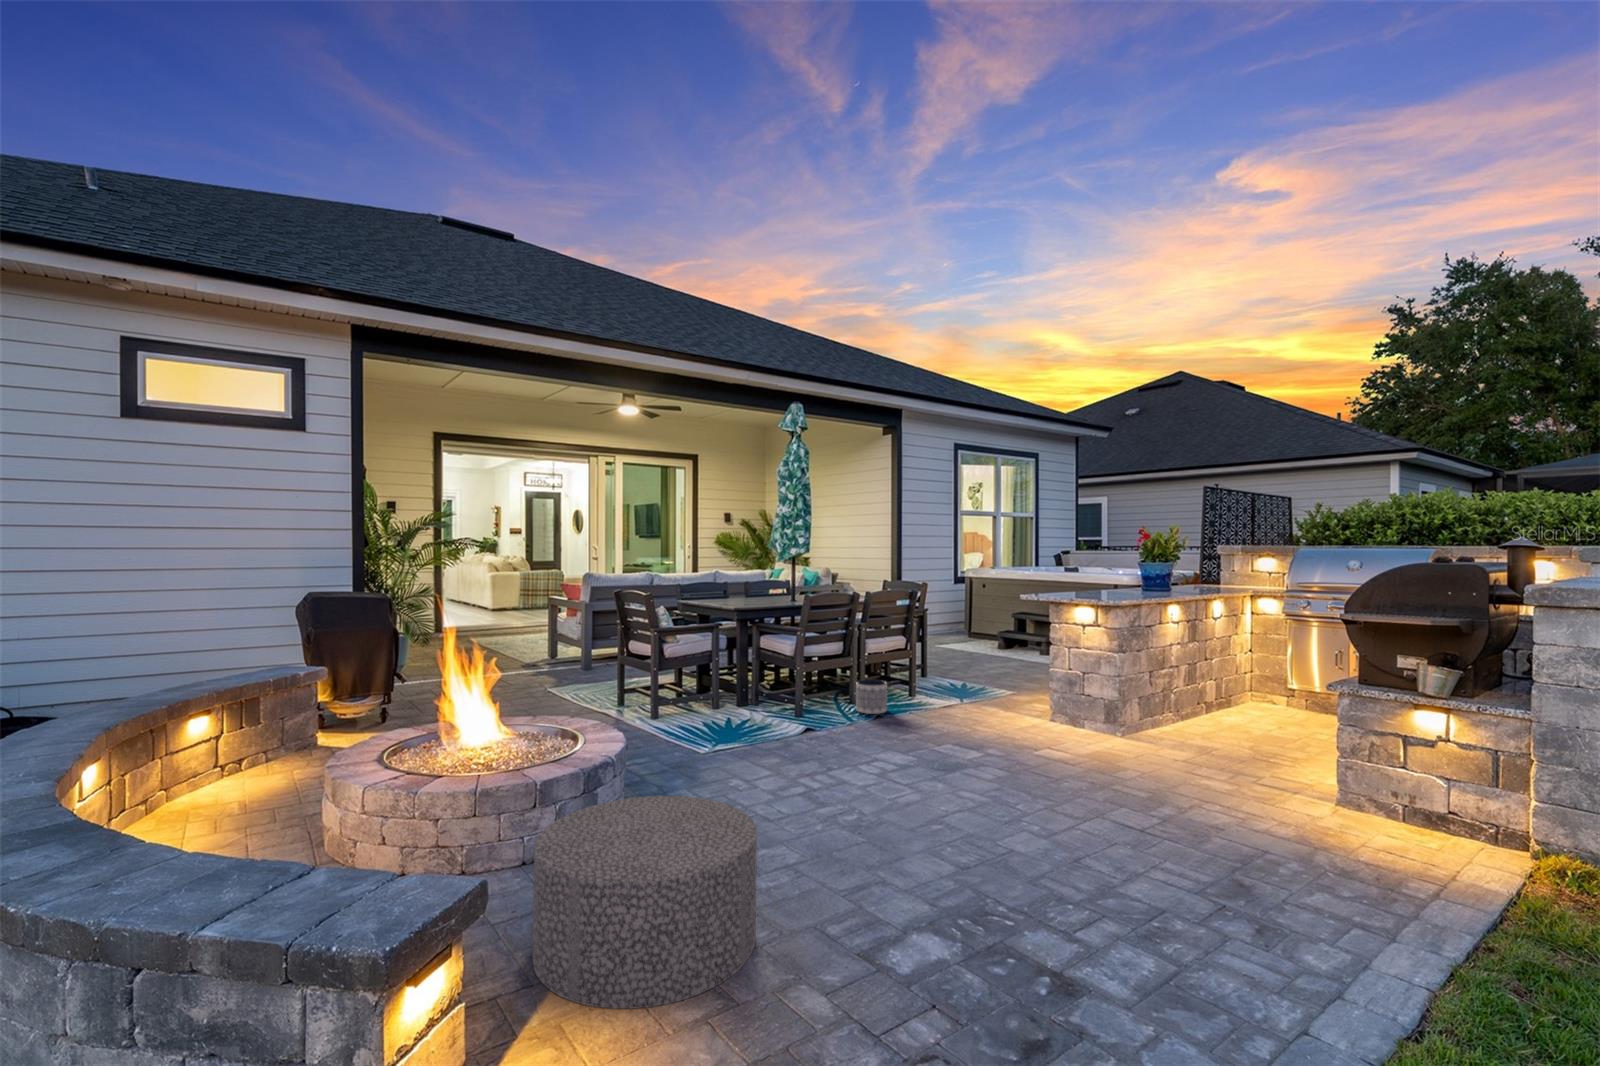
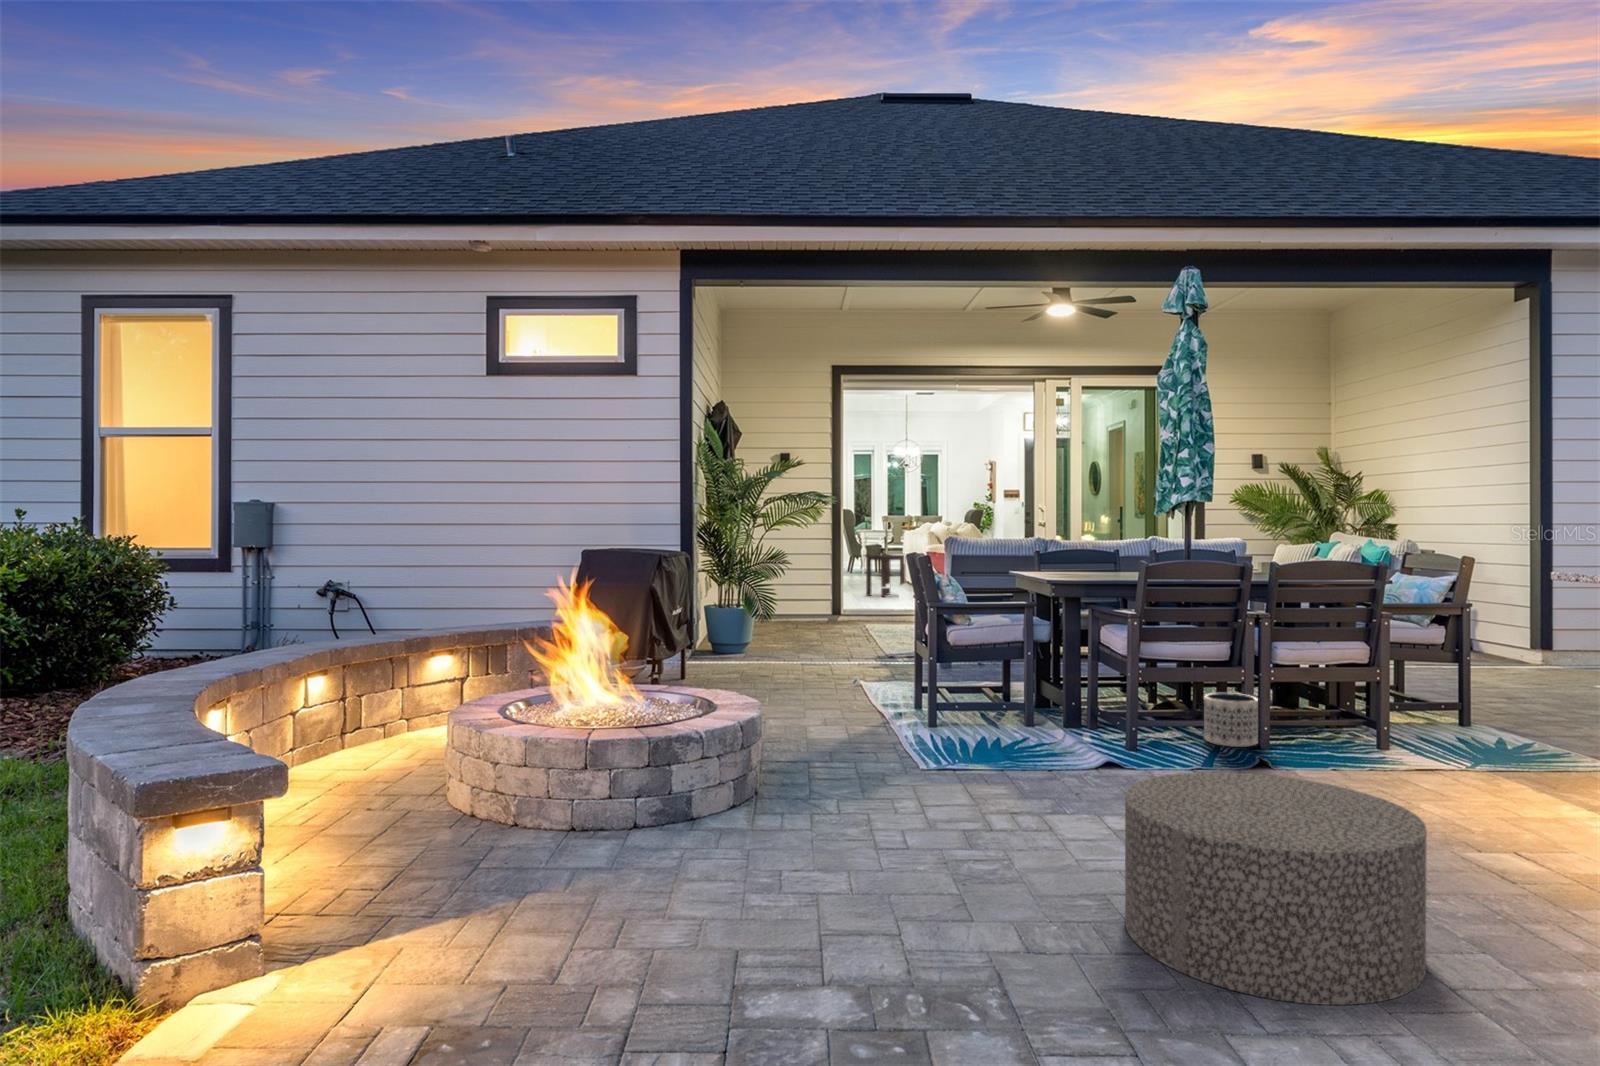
side table: none [466,583,510,619] -> present [865,554,906,597]
ottoman: present [532,796,757,1009] -> present [1125,772,1427,1005]

